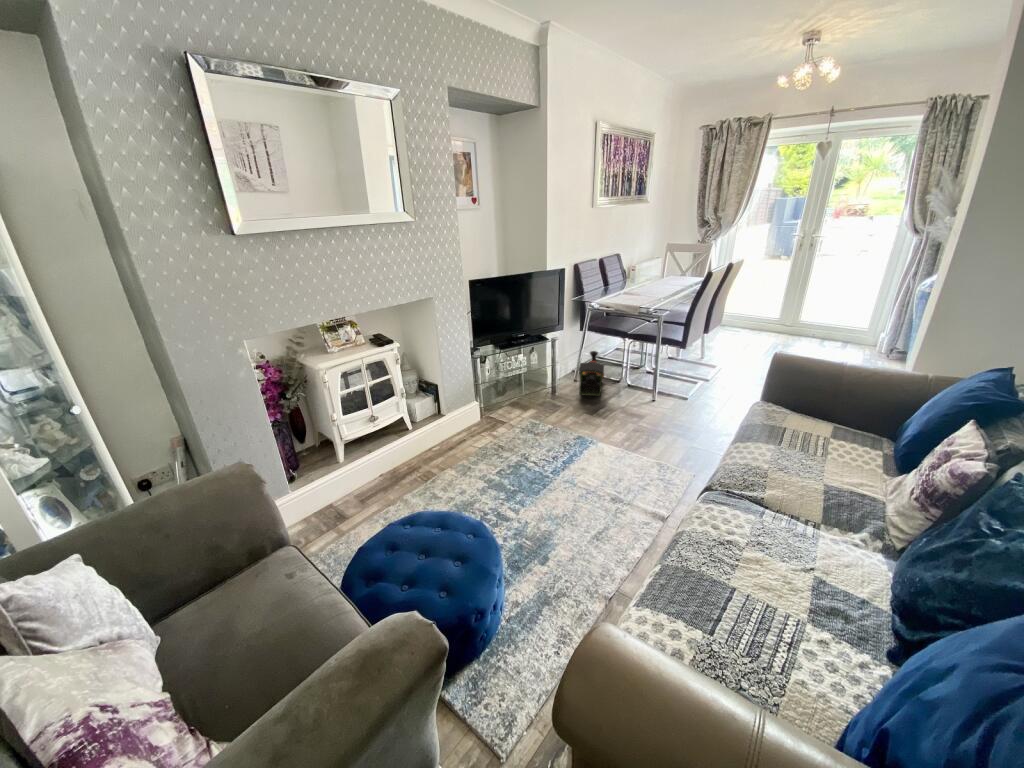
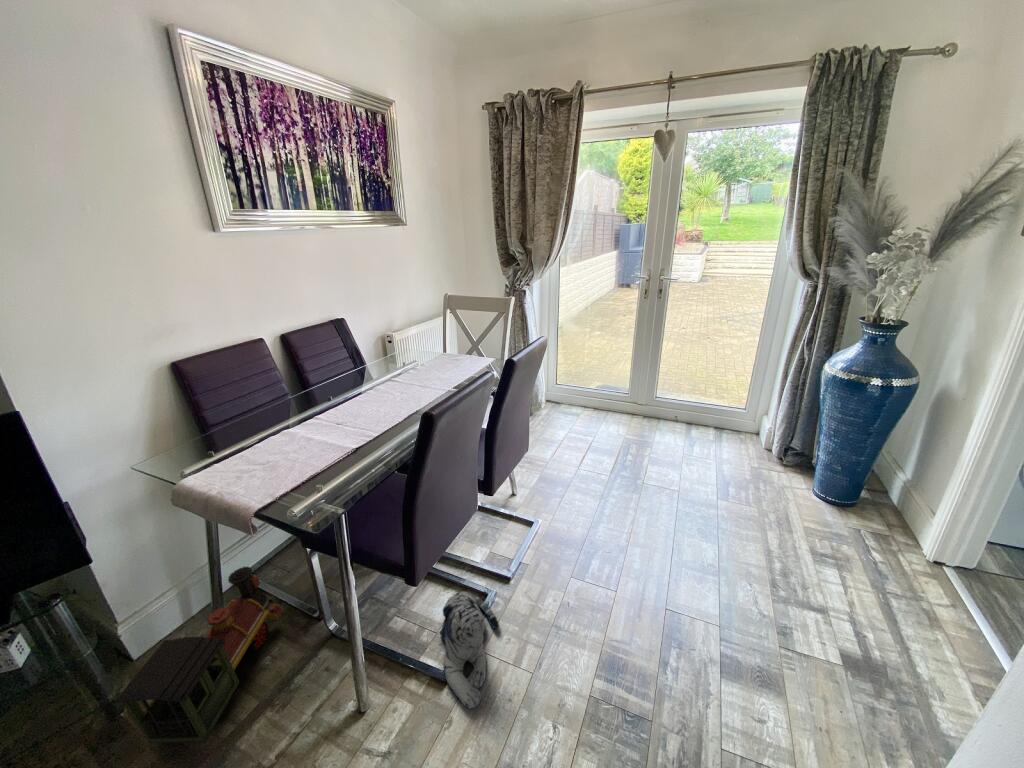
plush toy: none [681,368,711,402] -> present [440,591,499,709]

